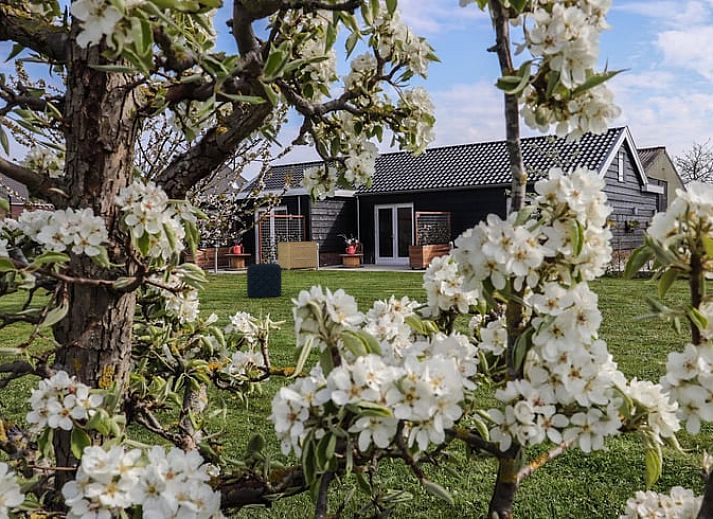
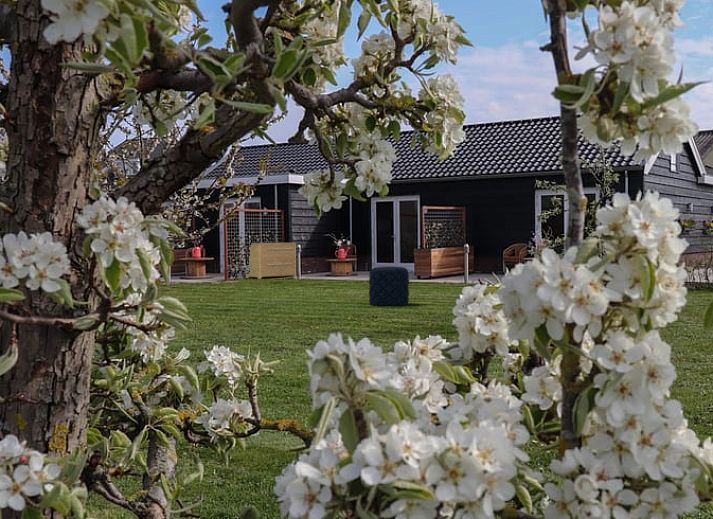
pouf: present [247,263,282,297] -> present [369,267,409,306]

